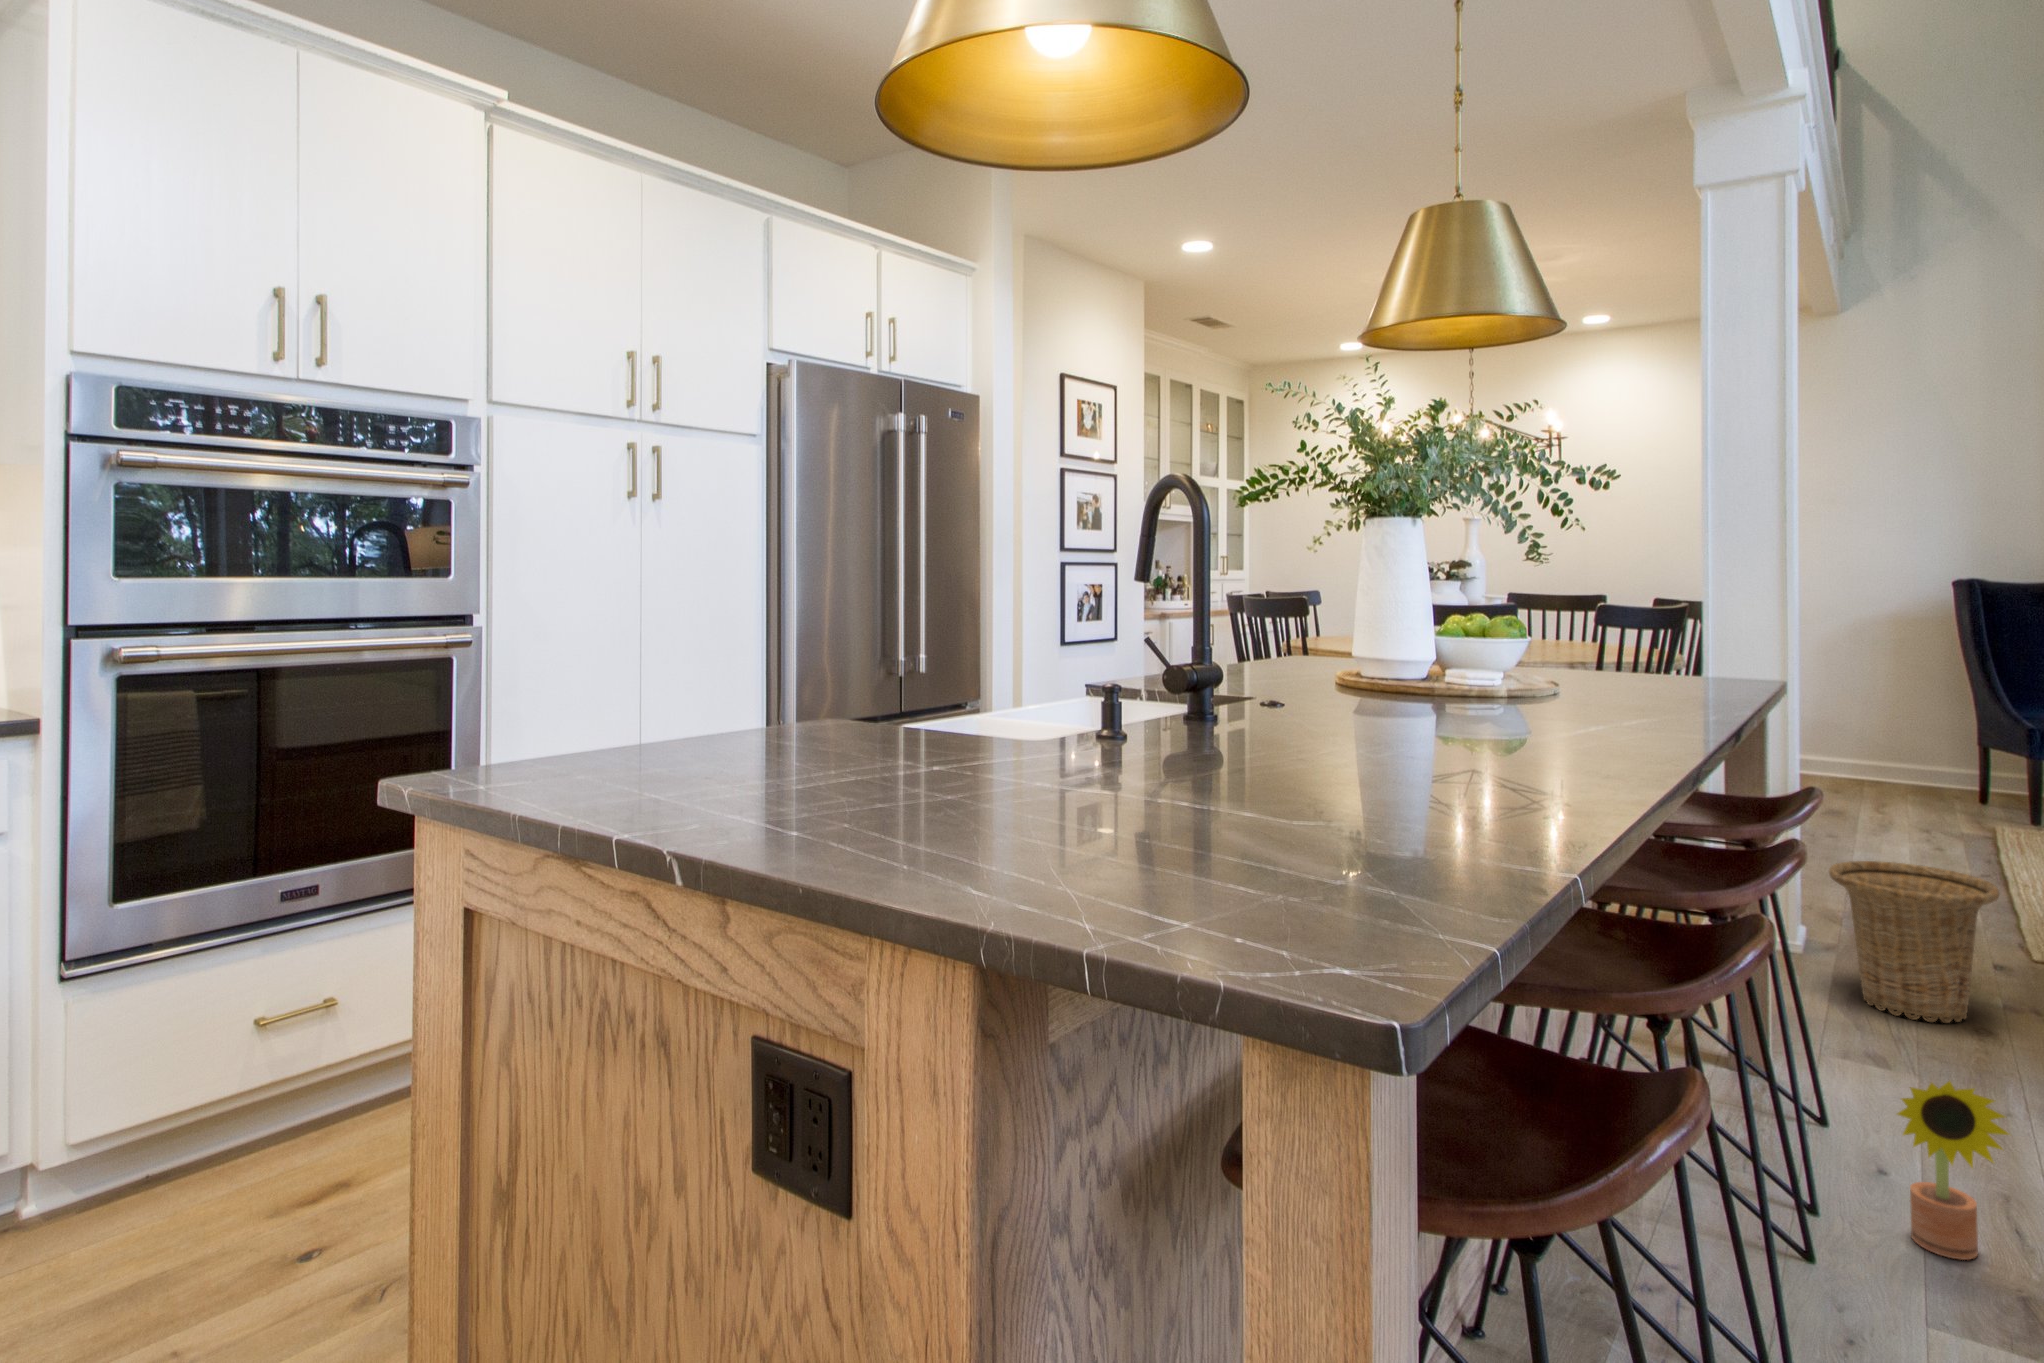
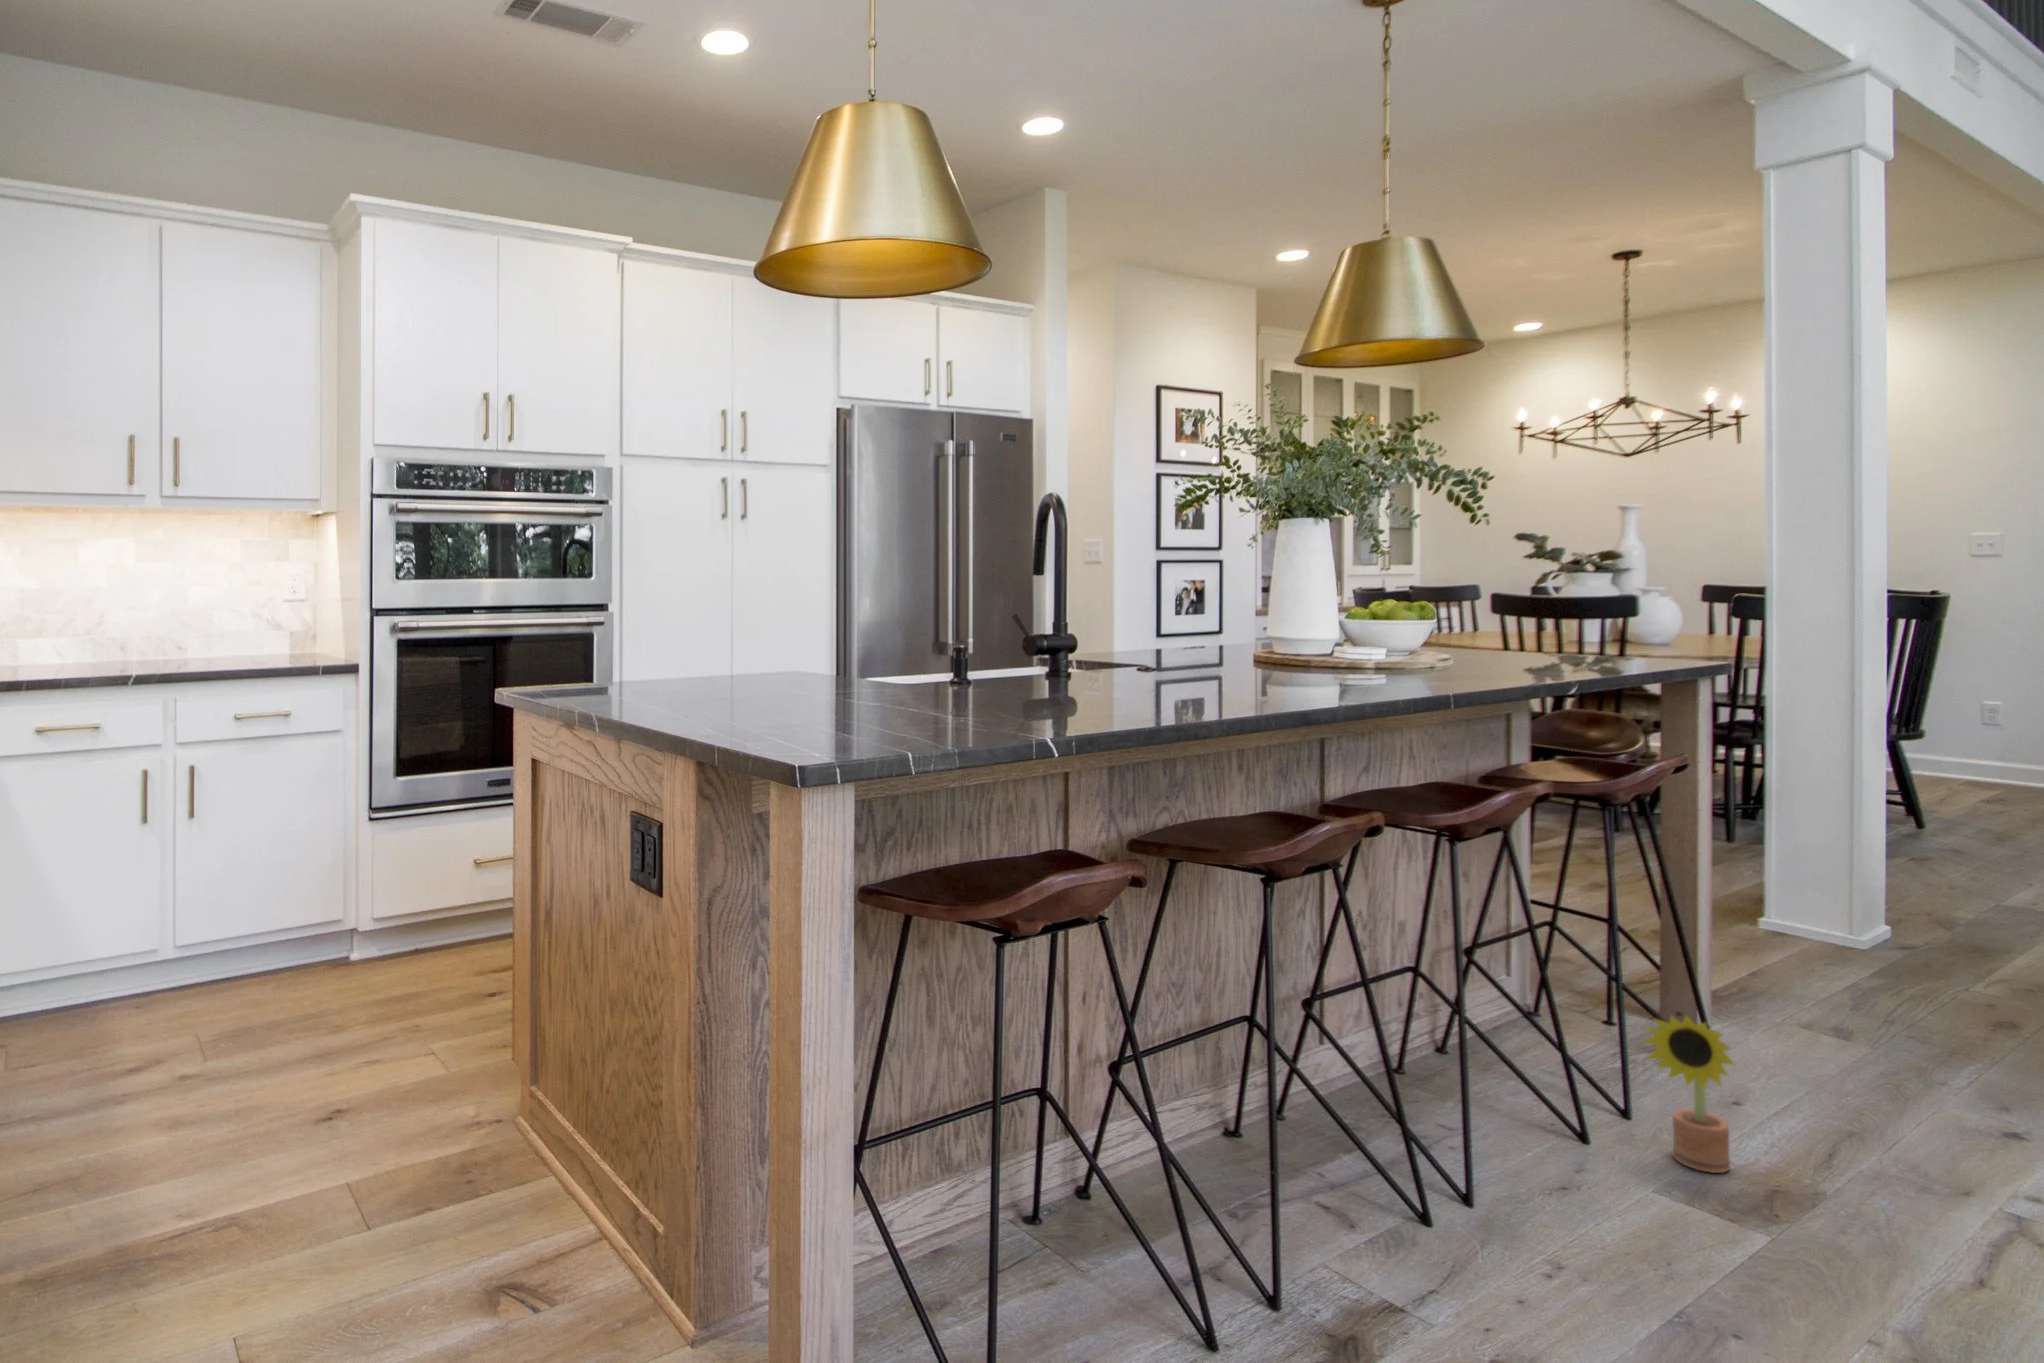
basket: present [1829,861,2000,1023] -> none [1828,869,2014,1033]

